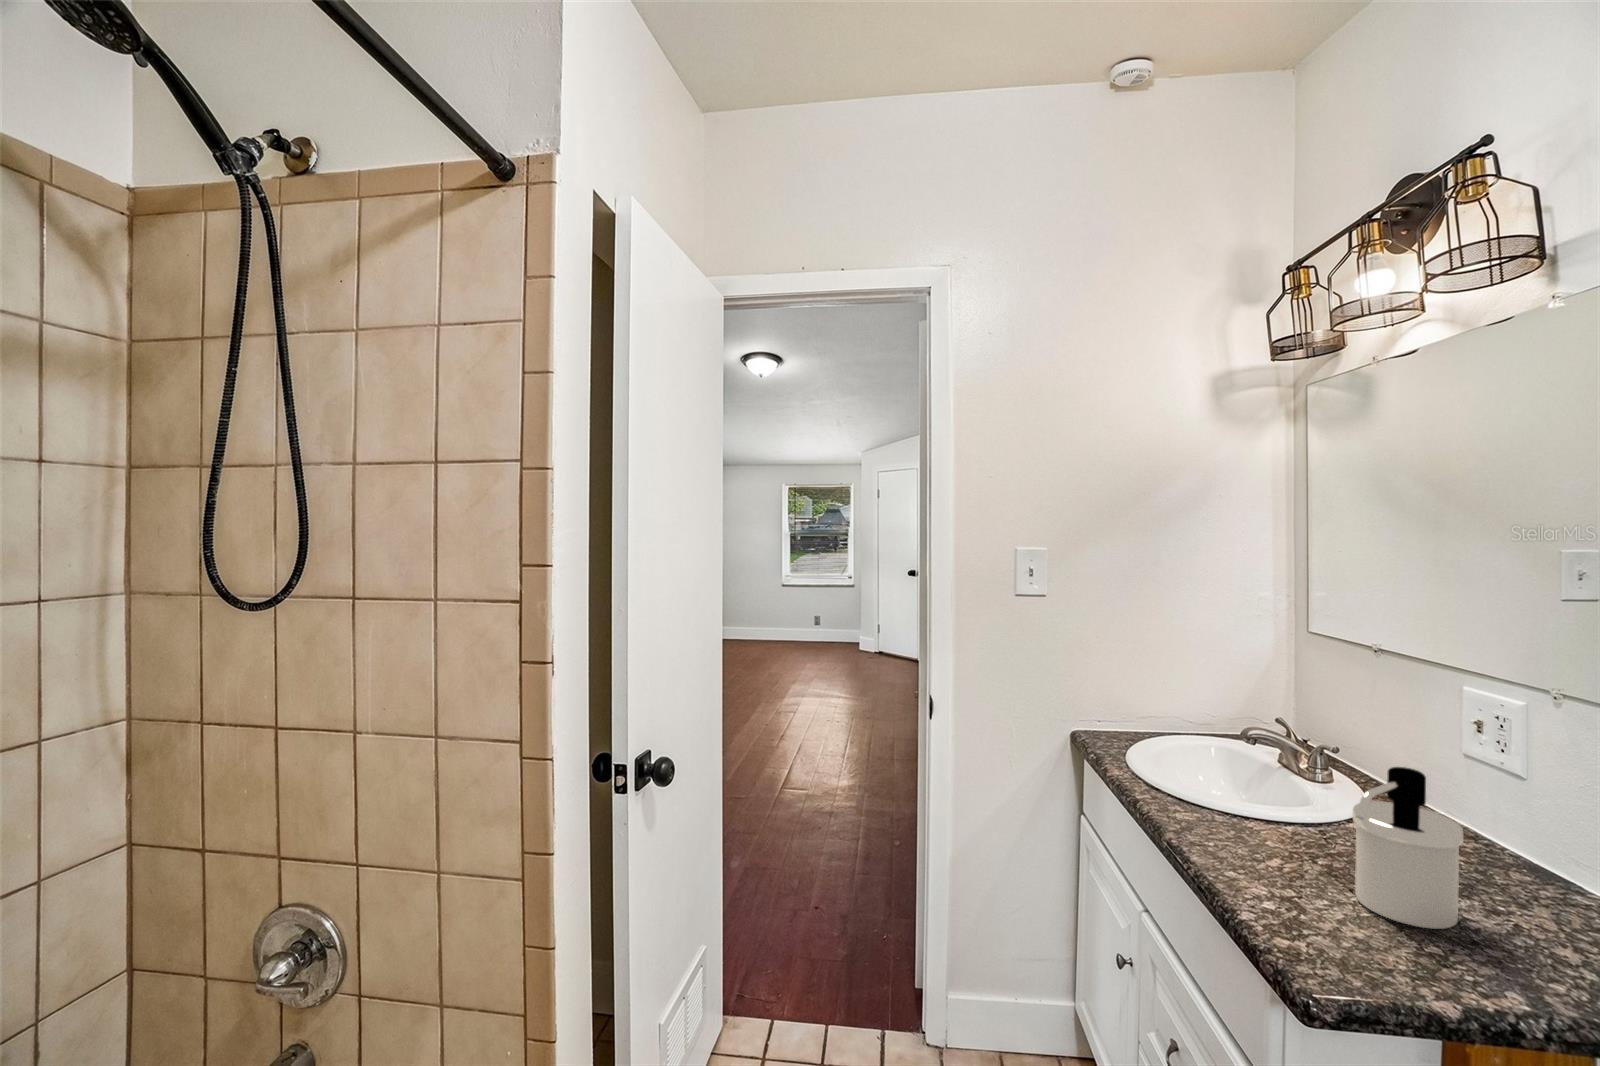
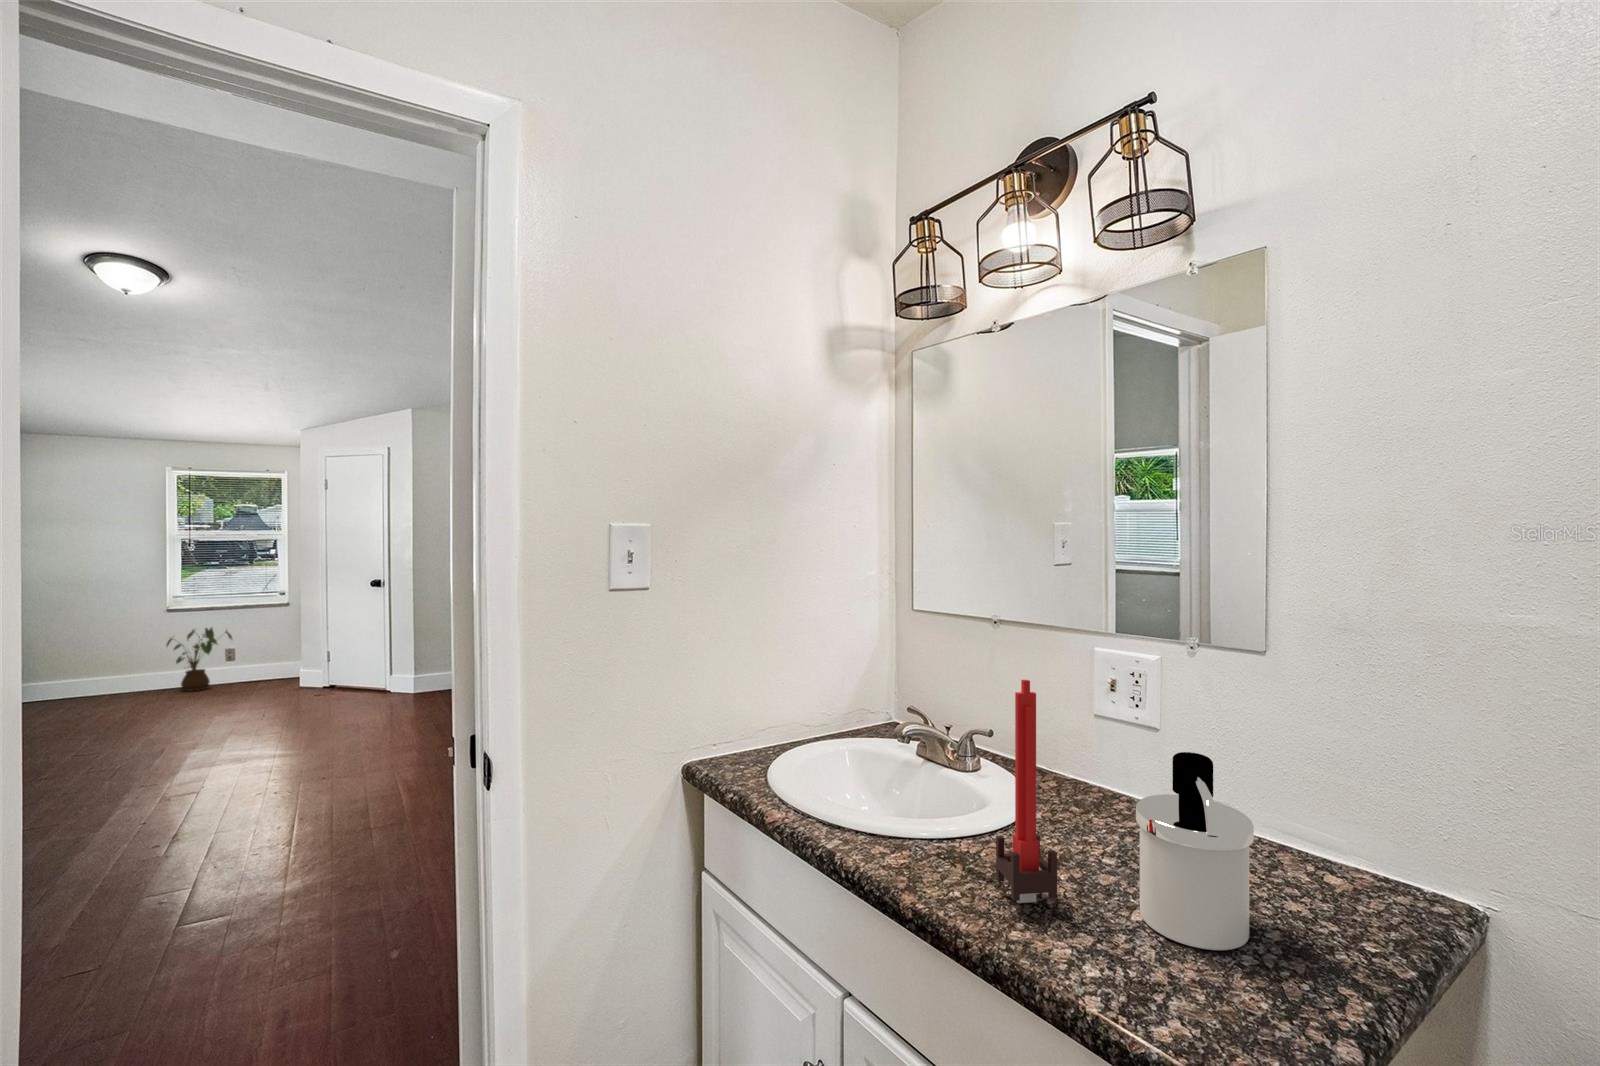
house plant: none [785,598,822,643] -> present [166,628,232,692]
candle: none [1242,689,1284,860] -> present [996,680,1057,903]

